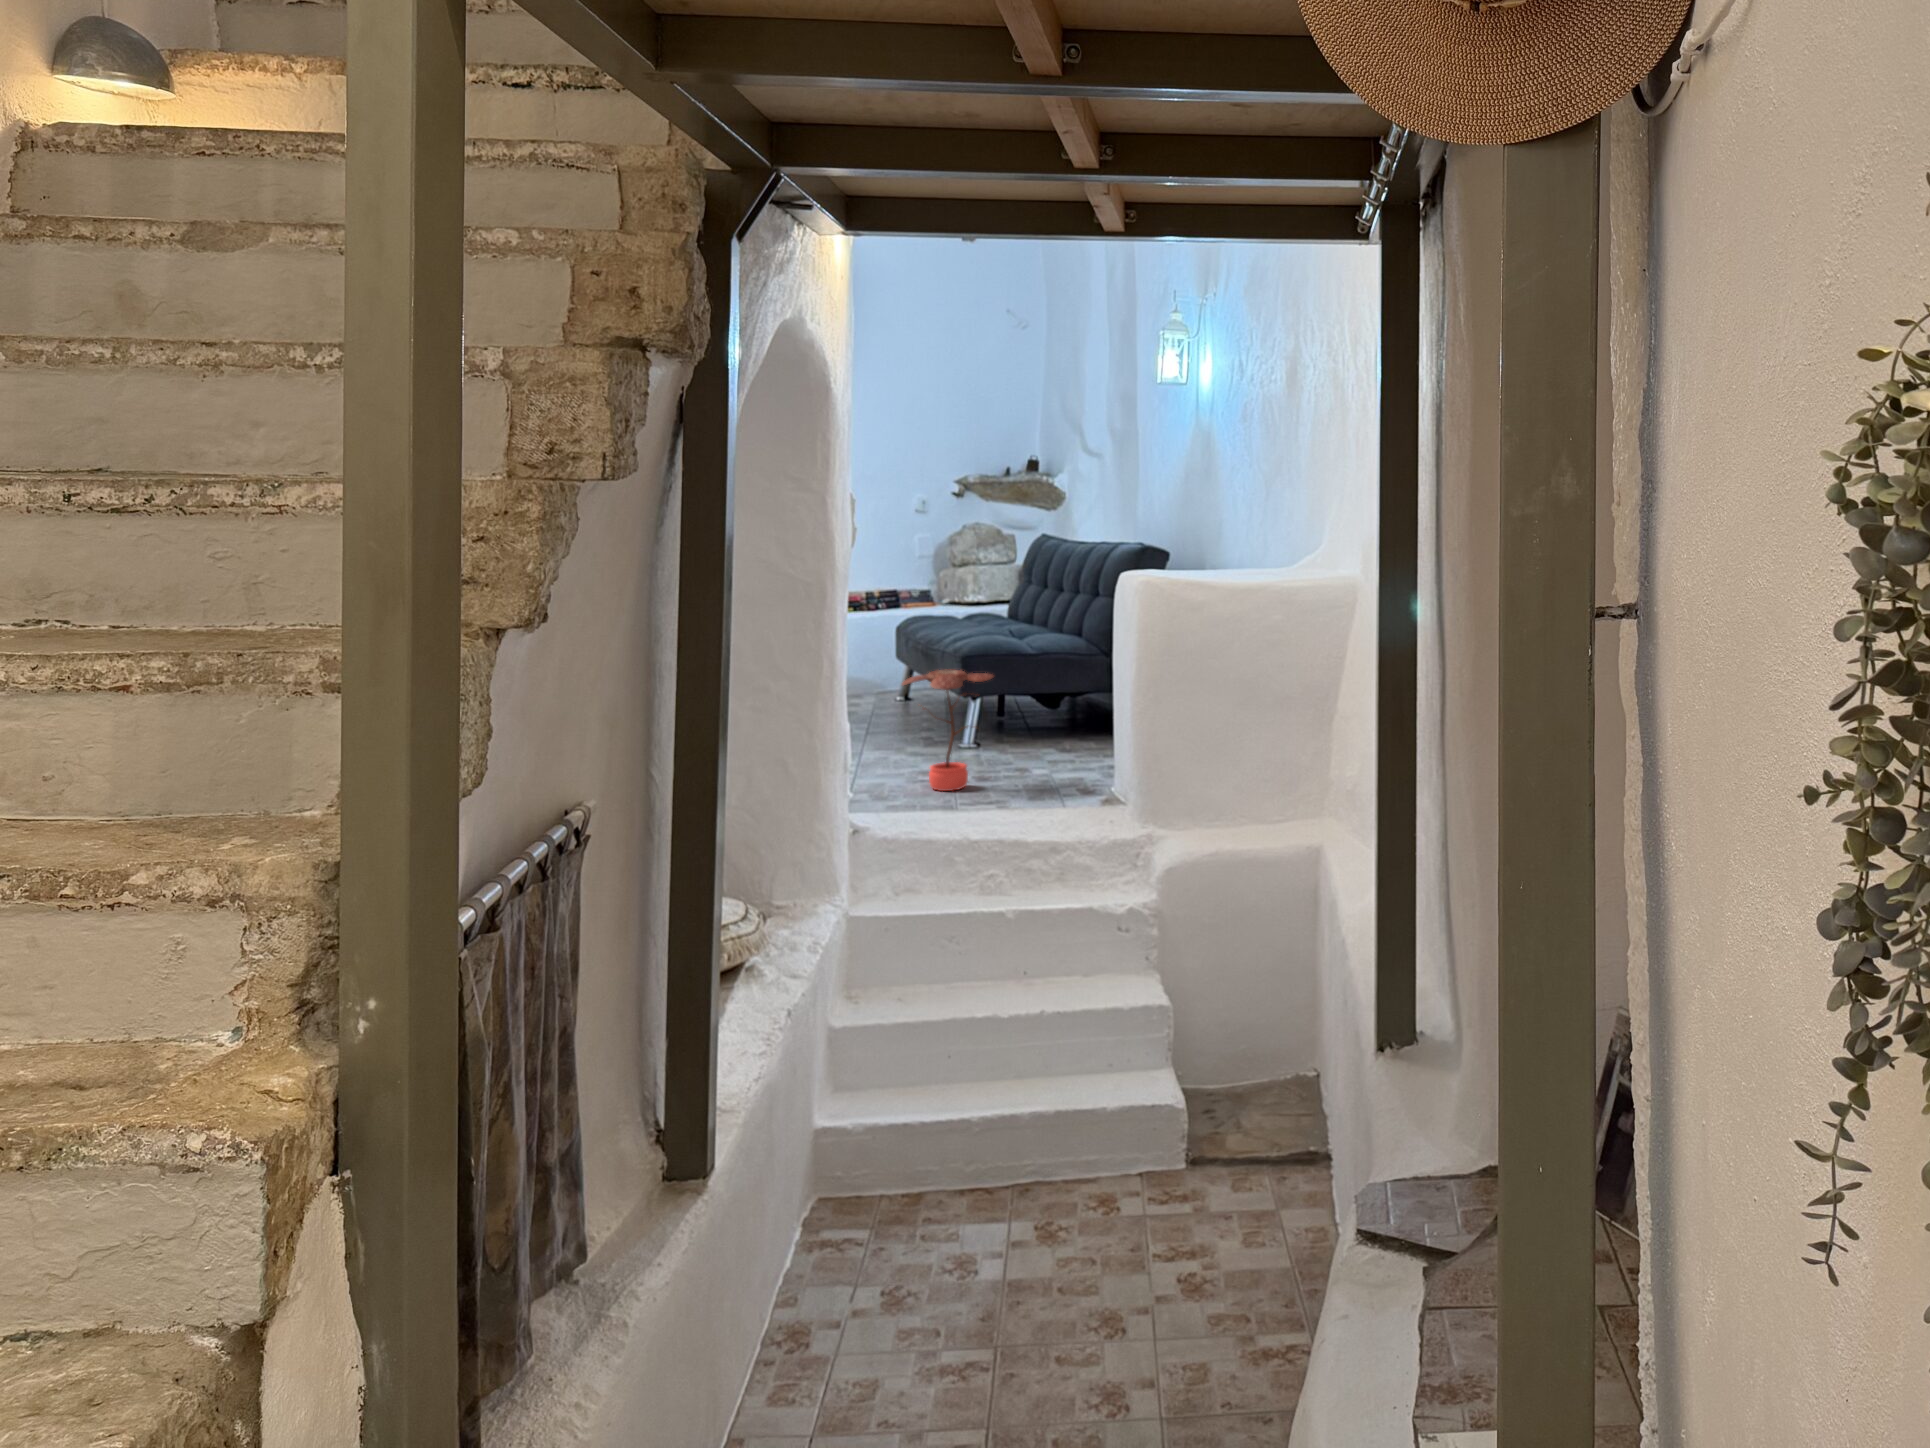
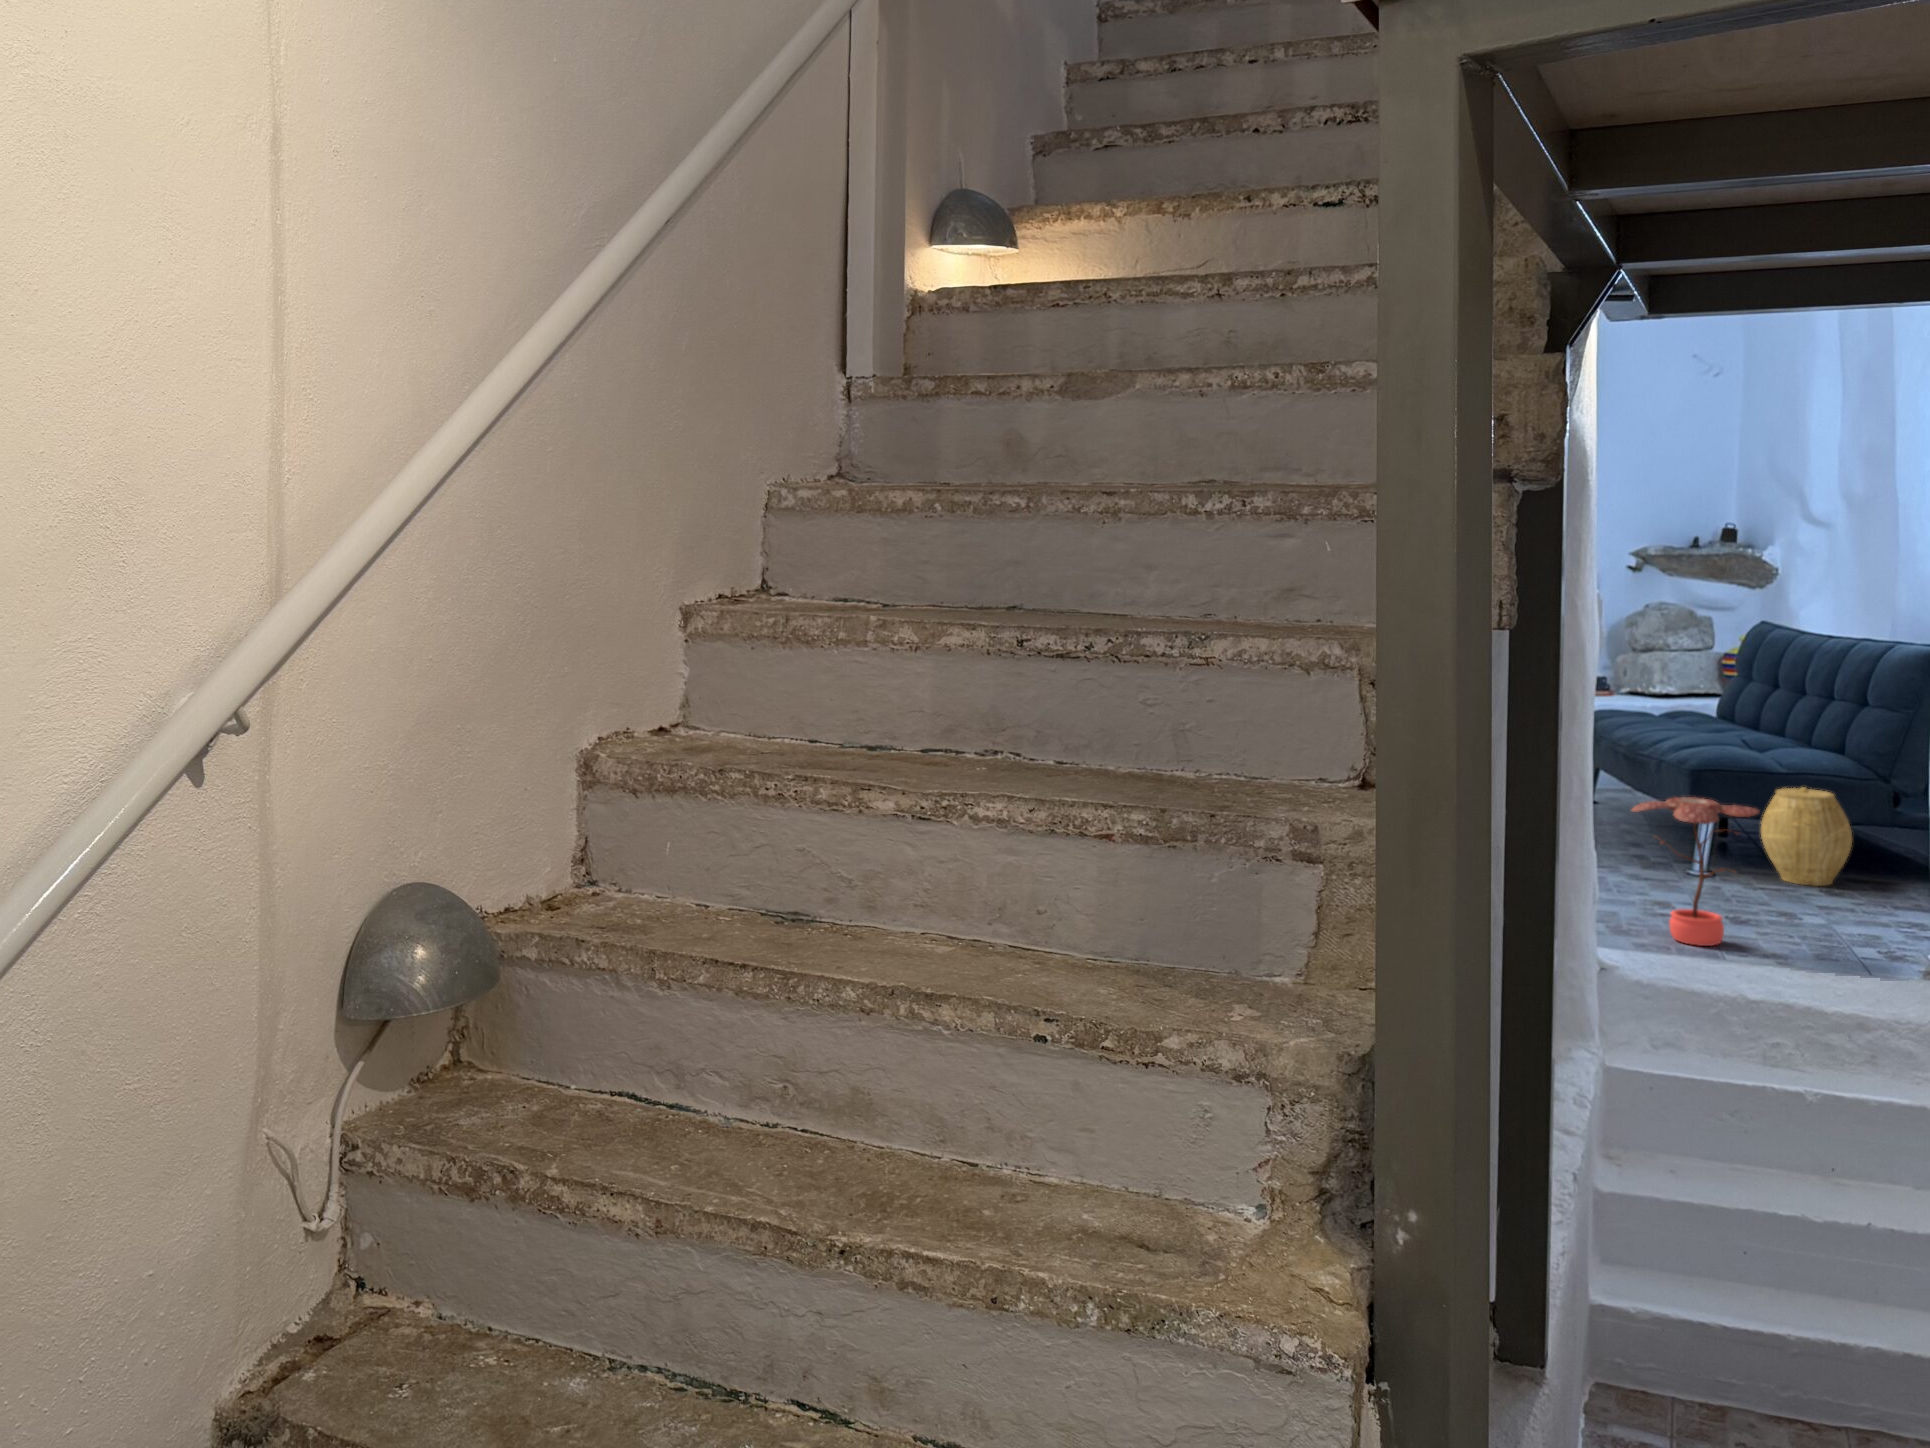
woven basket: none [1015,660,1077,737] -> present [1761,787,1852,886]

